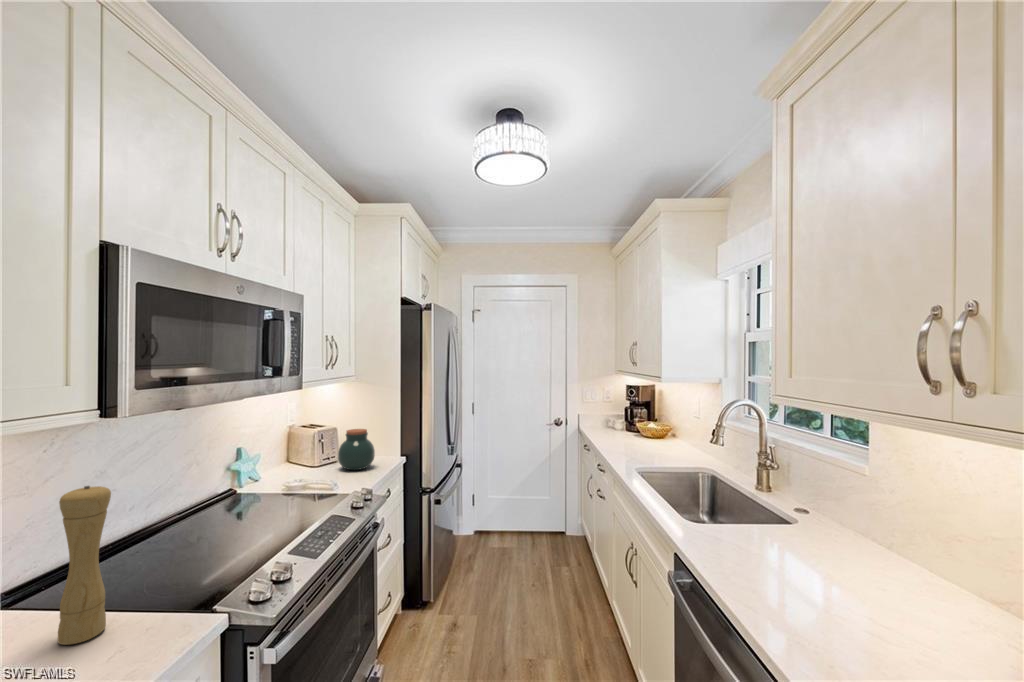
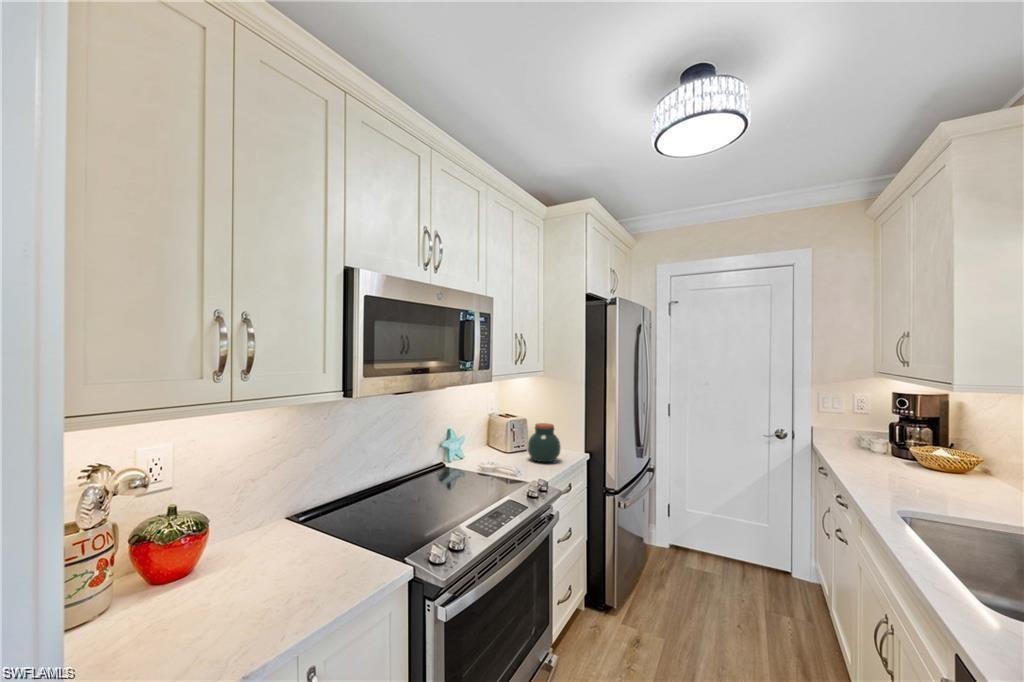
pepper mill: present [58,486,111,645] -> none [307,446,339,561]

